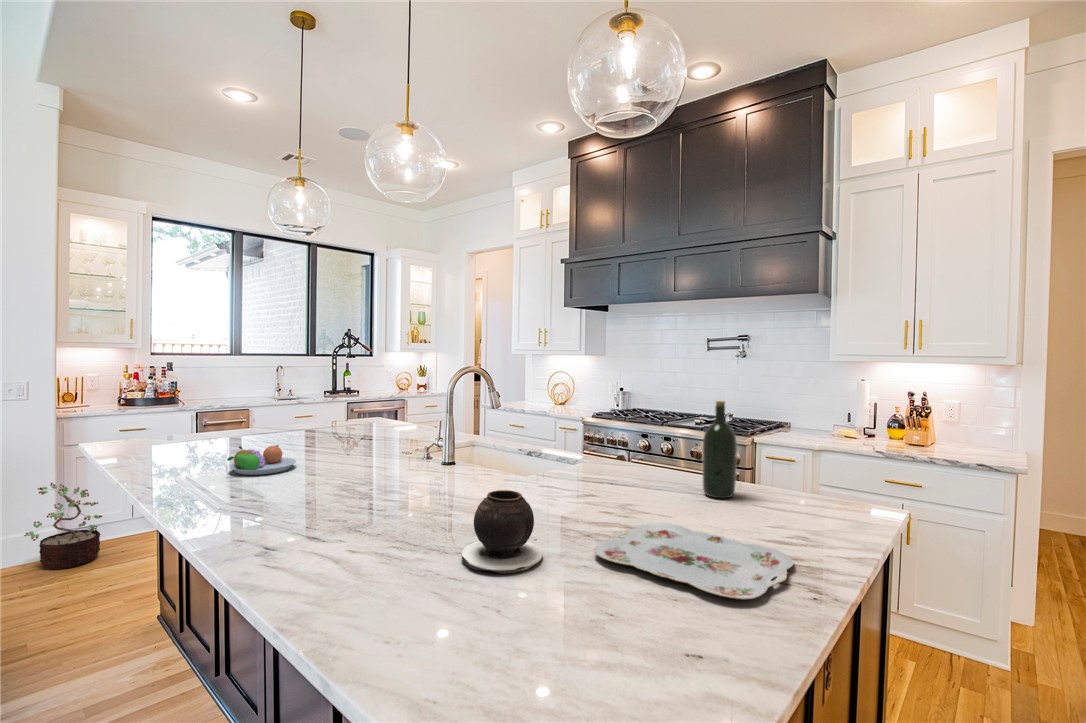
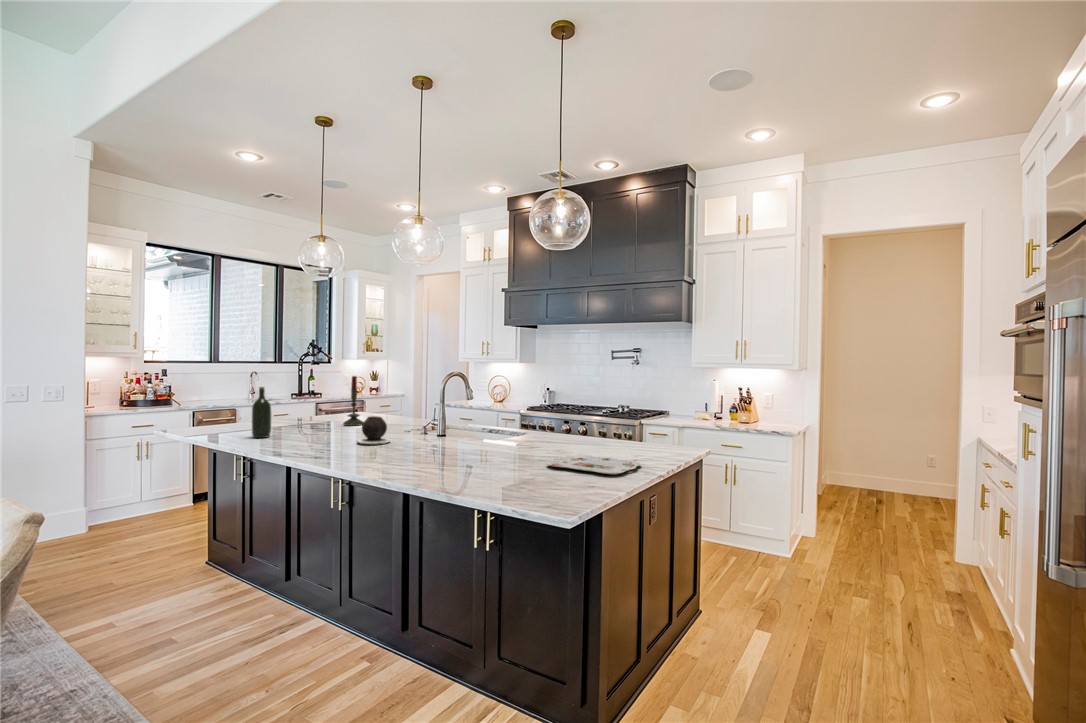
candle: none [333,370,362,440] -> present [343,376,363,426]
wine bottle: present [702,401,737,498] -> present [252,387,271,438]
fruit bowl: present [227,445,296,475] -> none [295,426,339,444]
decorative plant: present [24,483,102,569] -> none [63,469,125,540]
vase: present [461,490,542,574] -> present [357,416,390,445]

